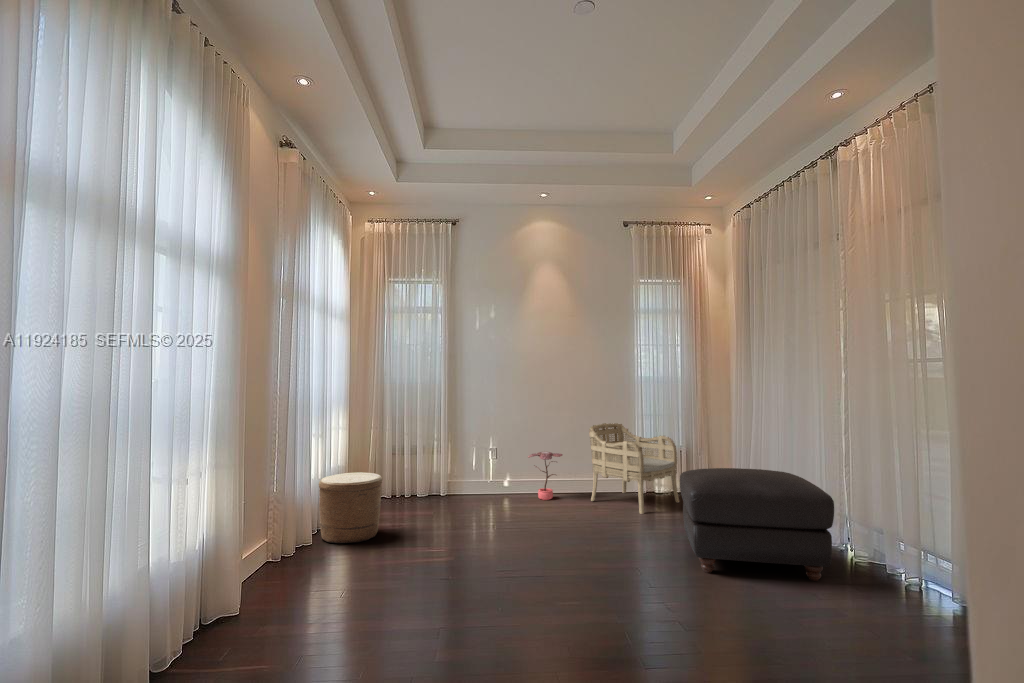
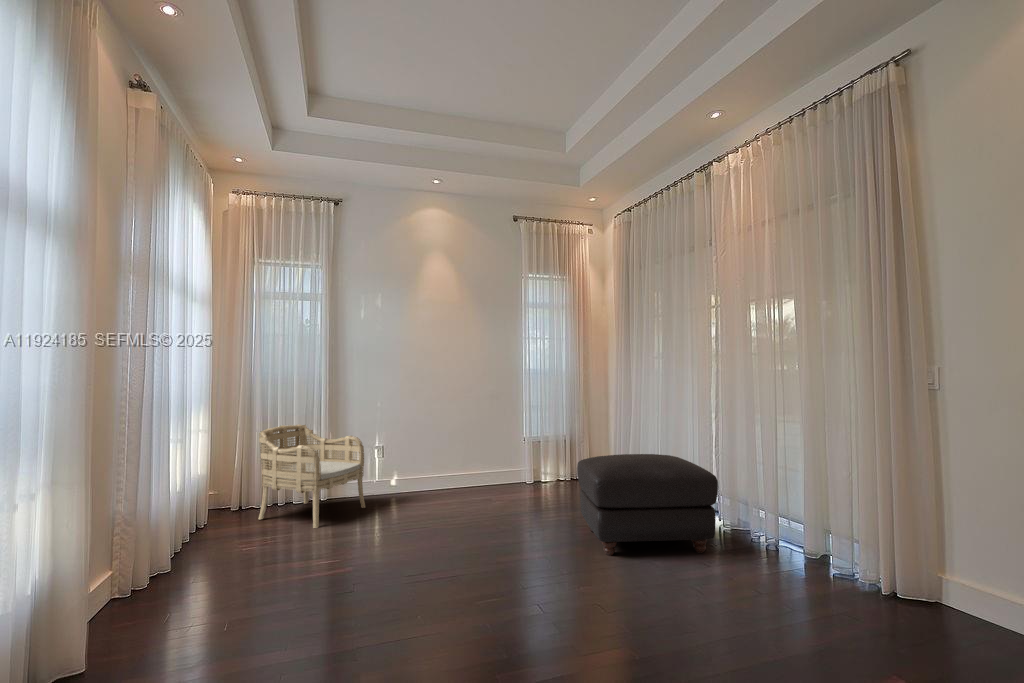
armchair: present [589,423,679,514] -> present [258,424,365,528]
potted plant: present [528,452,563,500] -> none [417,447,453,496]
woven basket: present [319,472,382,543] -> none [178,480,259,566]

